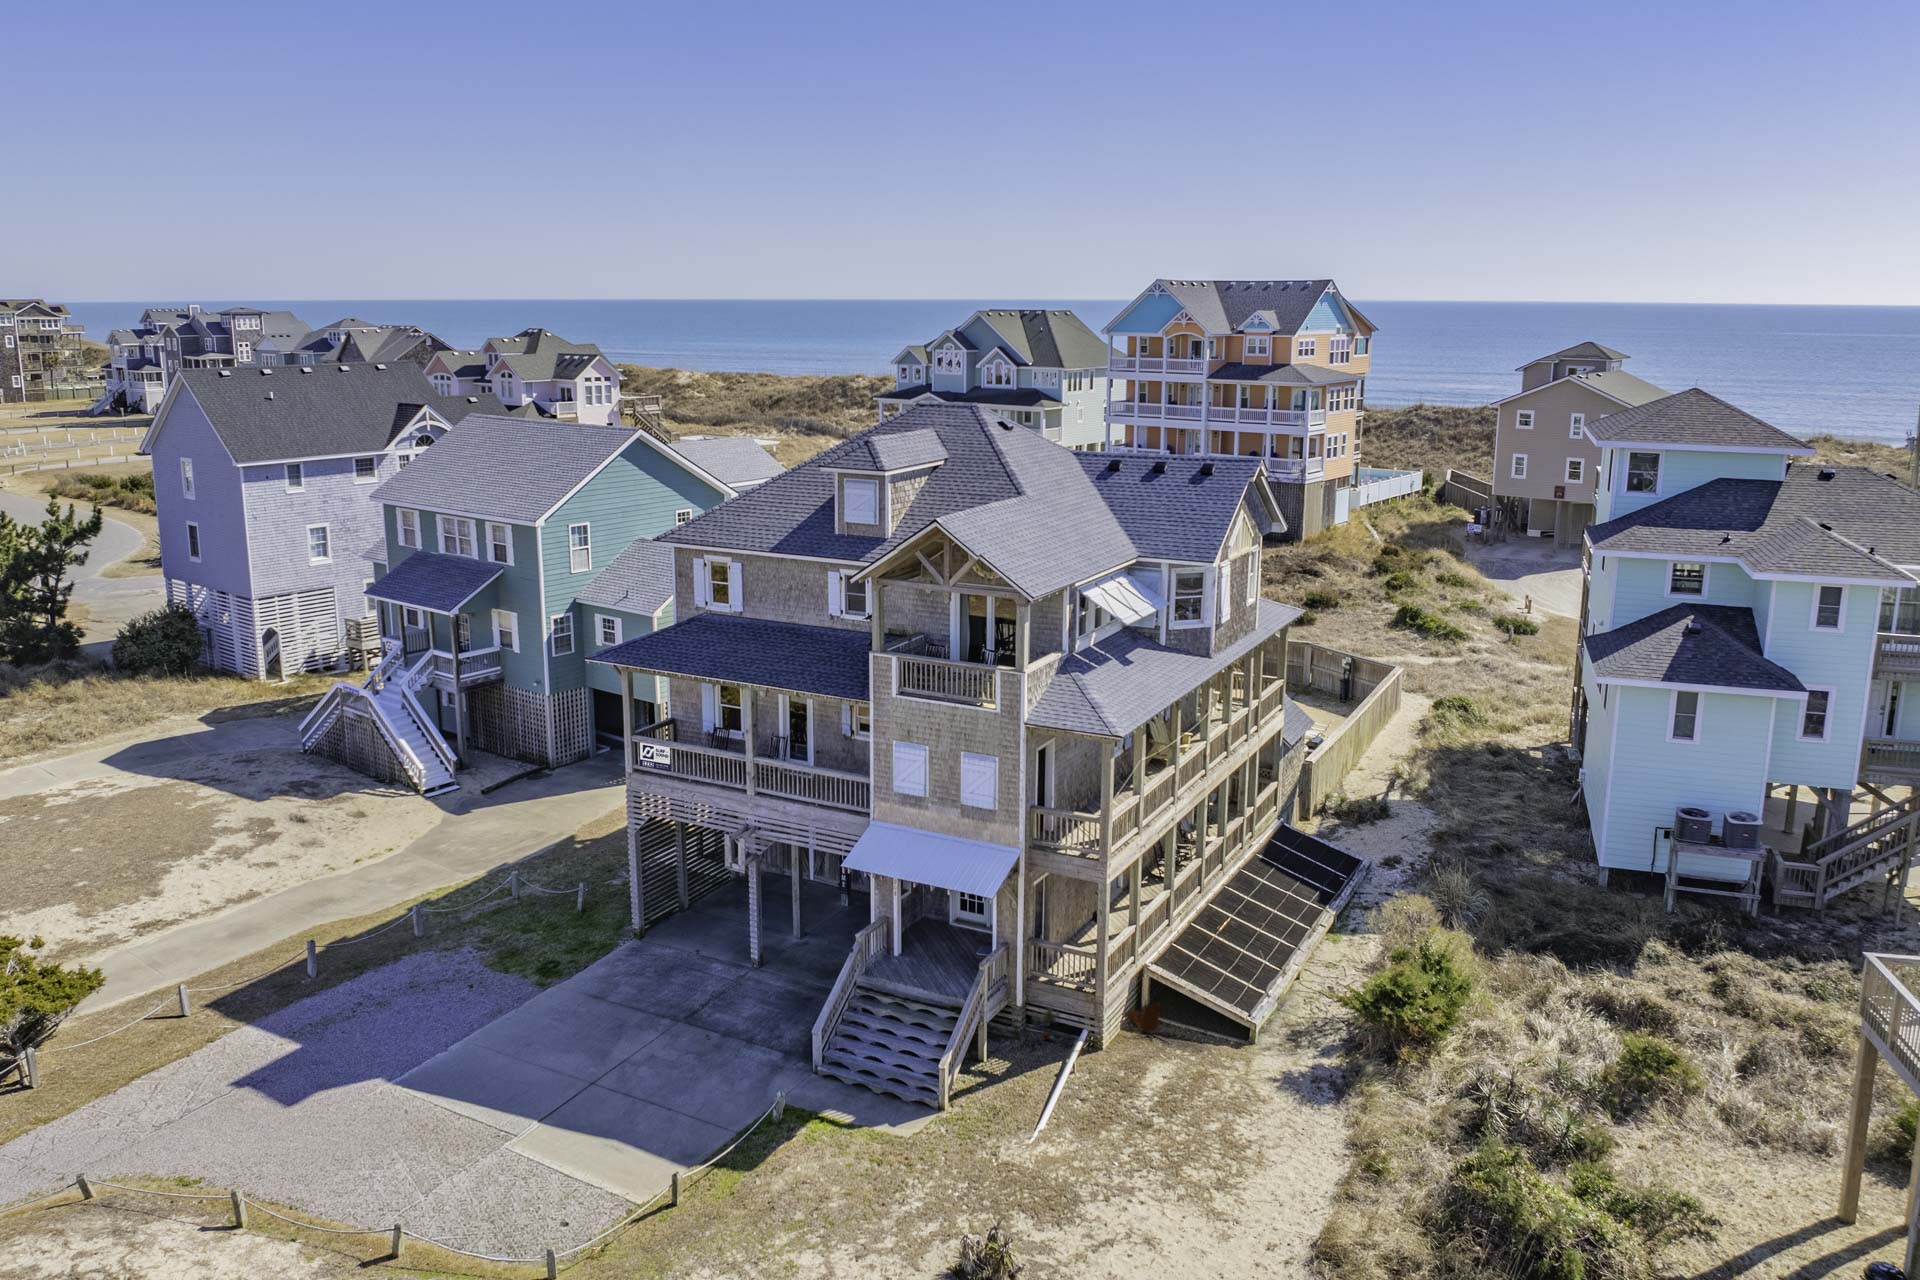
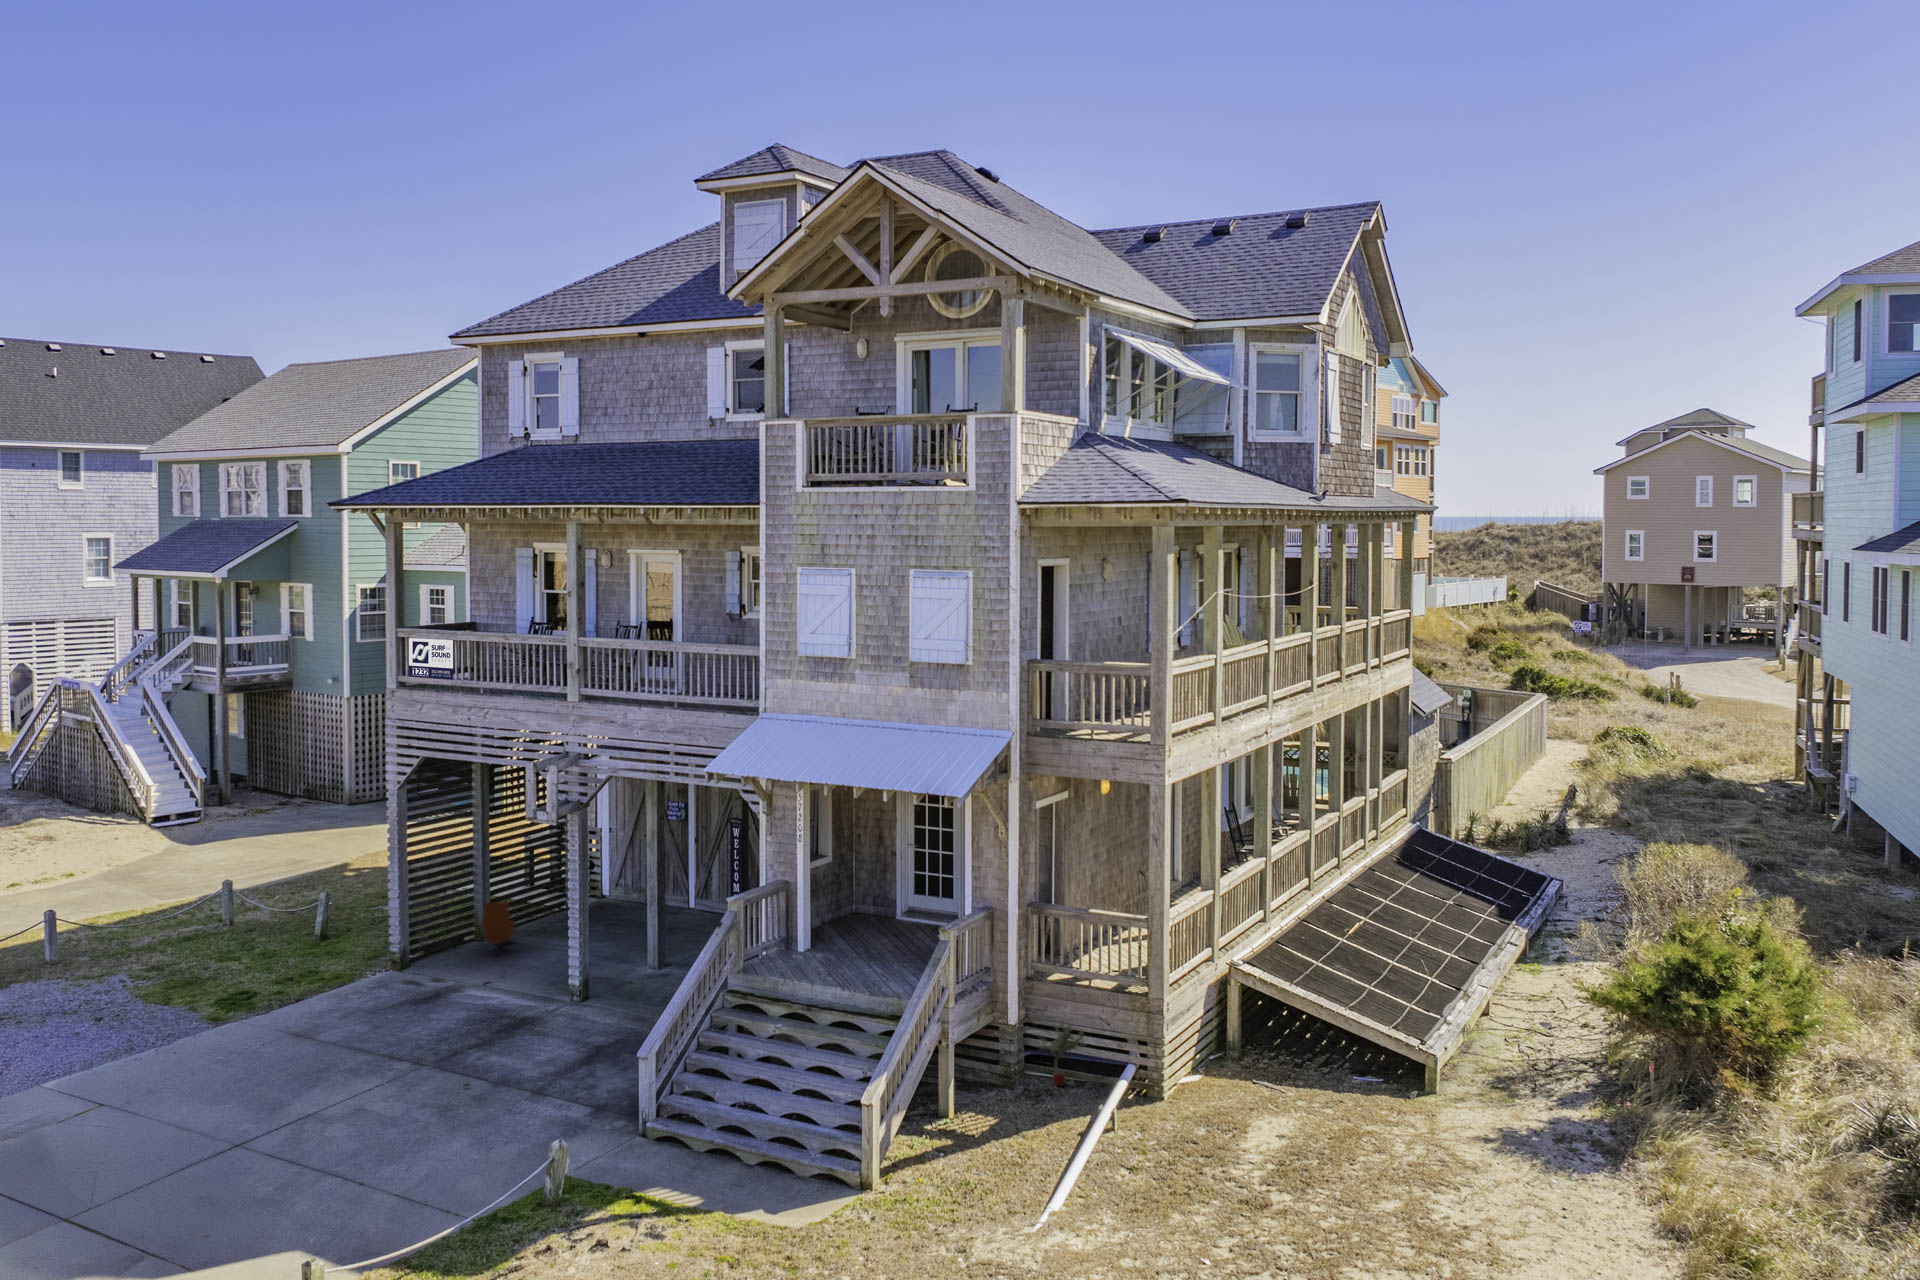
lounge chair: present [1125,1003,1160,1036] -> present [482,902,515,954]

